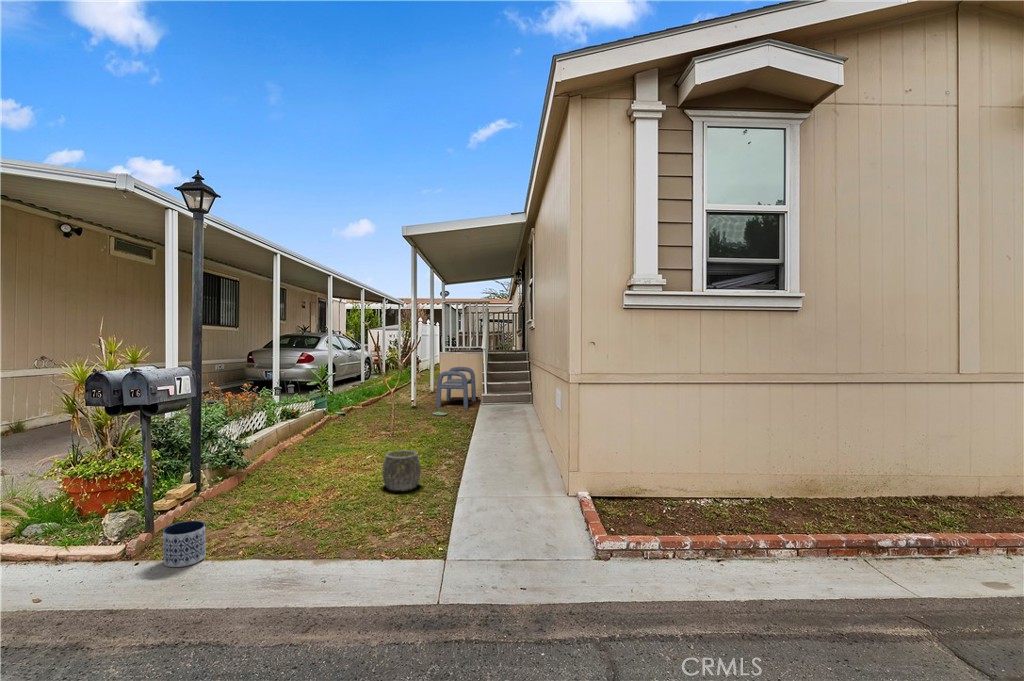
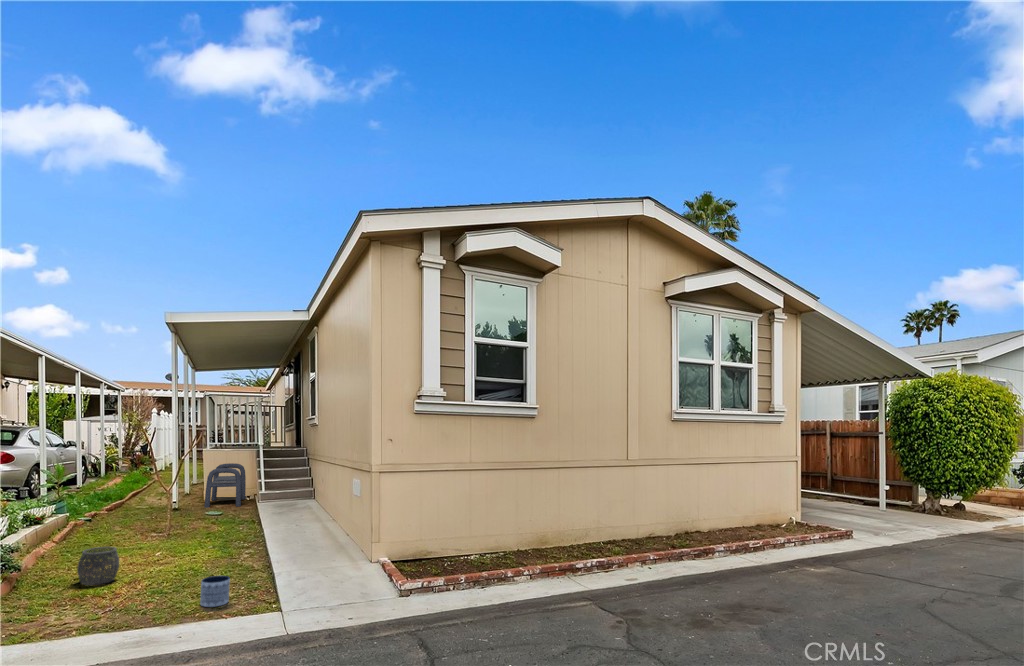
woven basket: present [382,450,421,490] -> present [77,547,119,585]
planter: present [163,521,206,567] -> present [200,576,230,607]

